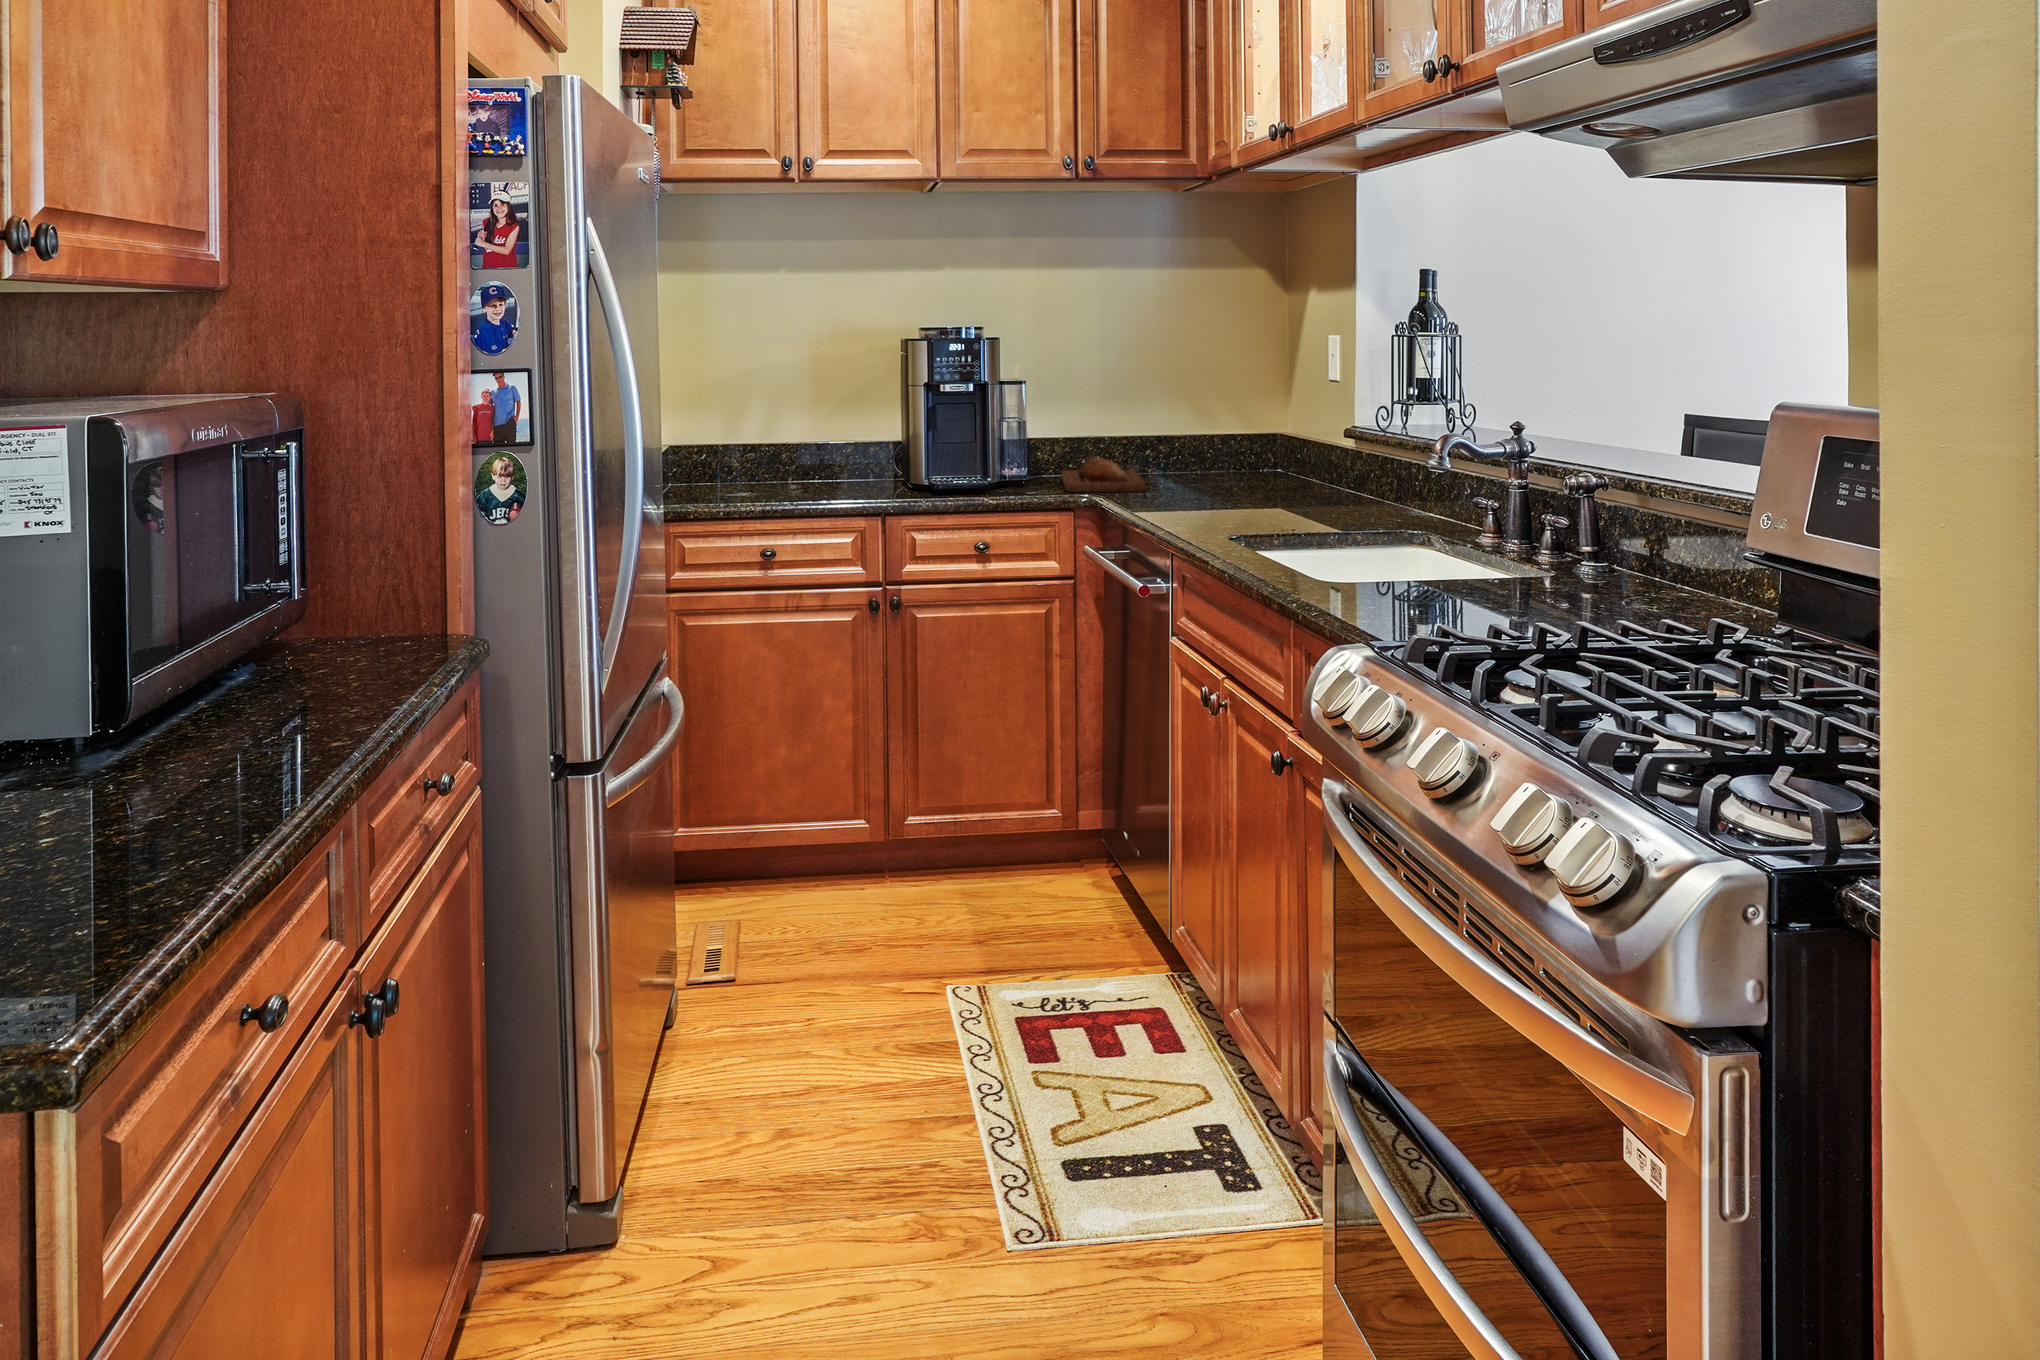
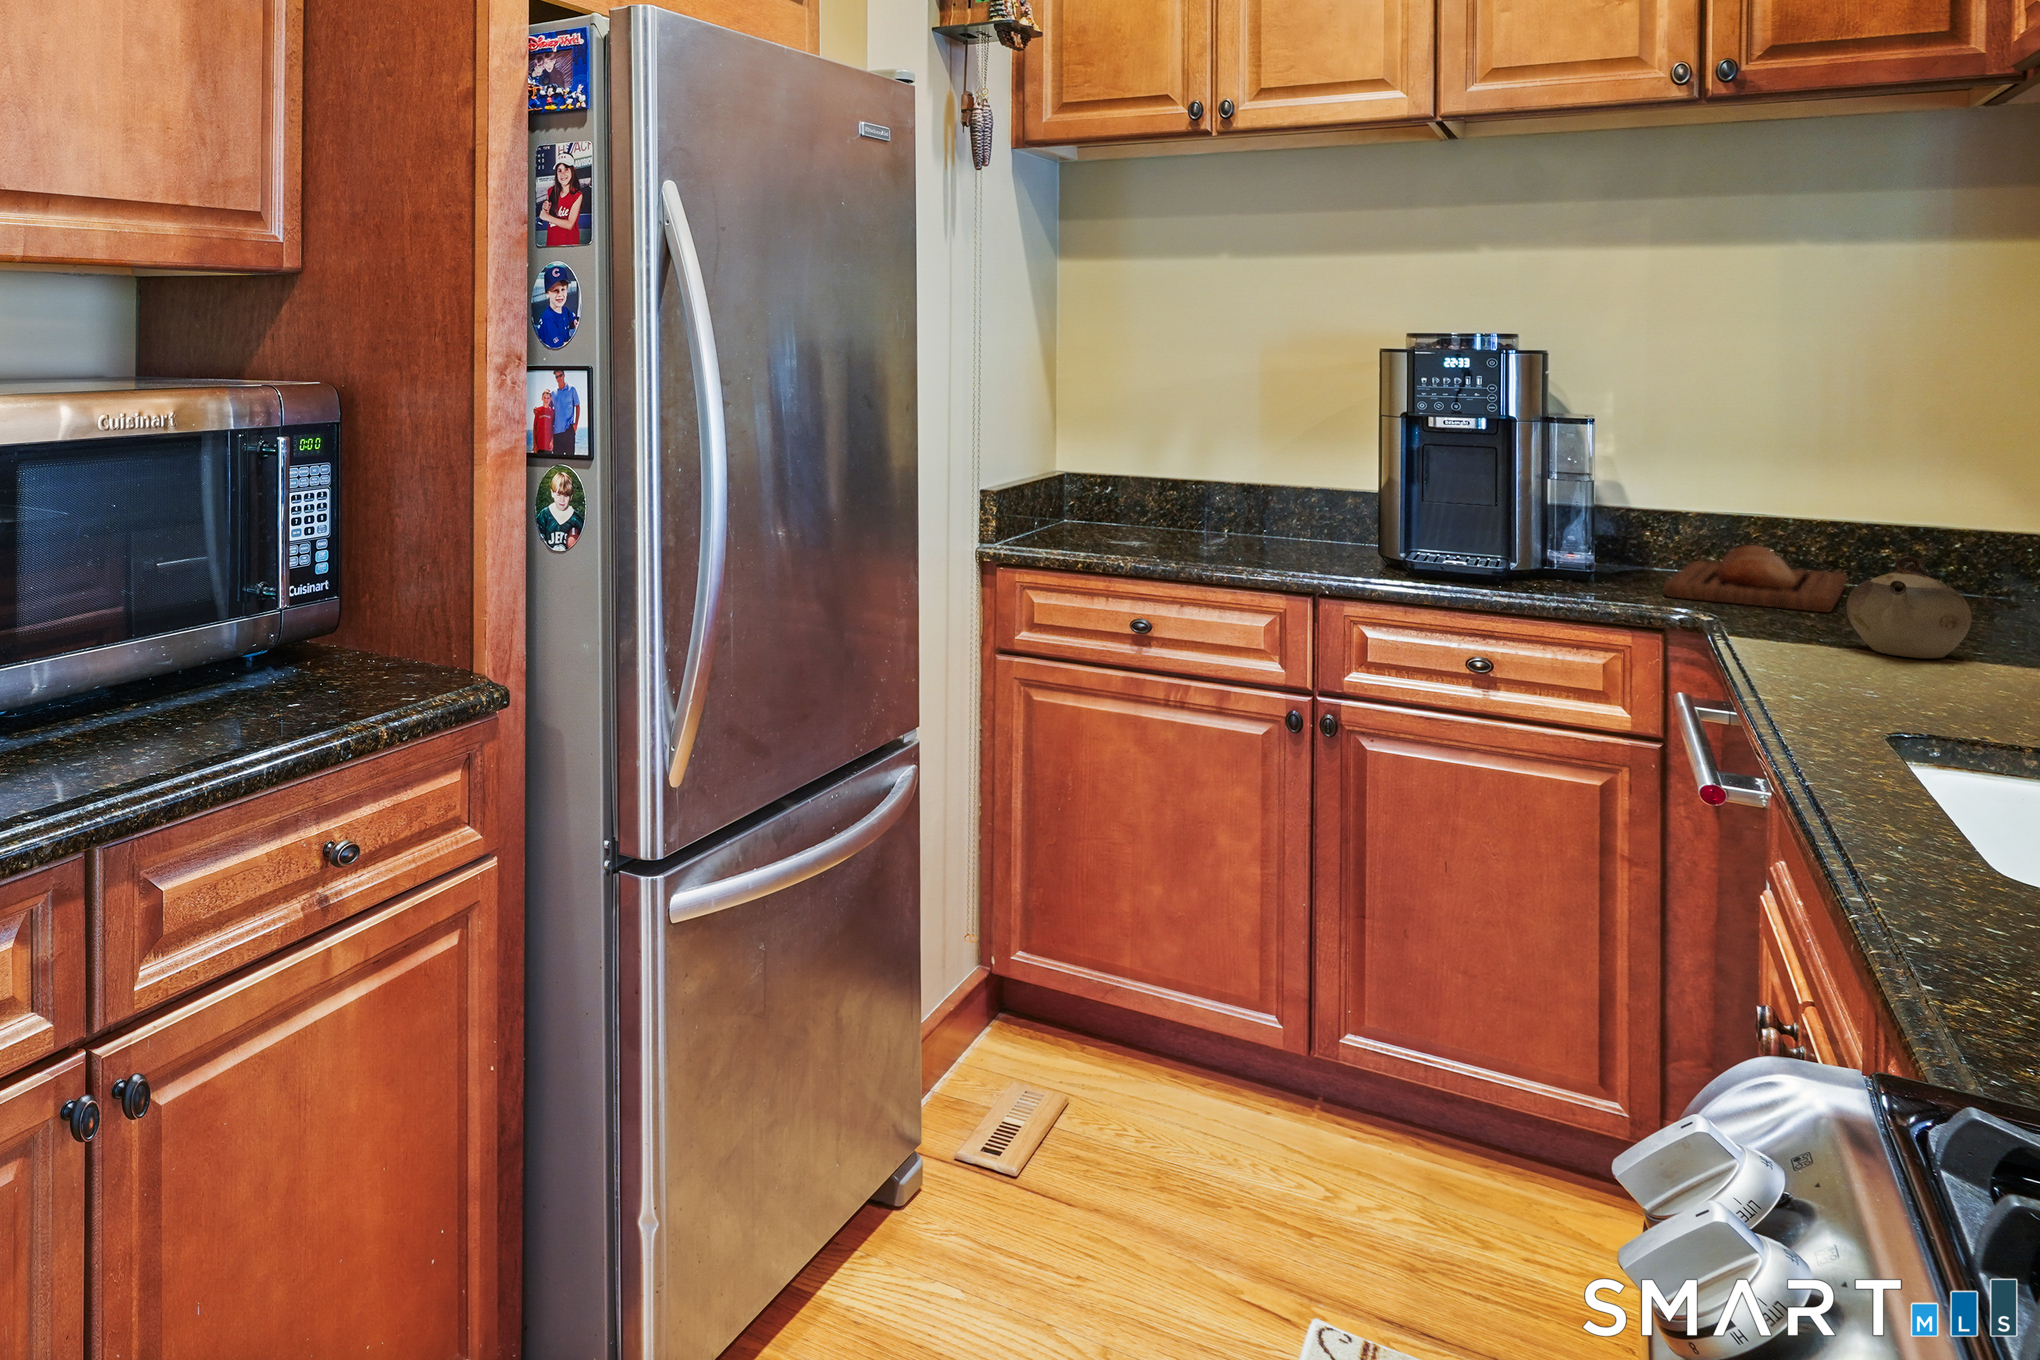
teapot: none [1172,452,1224,508] -> present [1846,556,1972,658]

